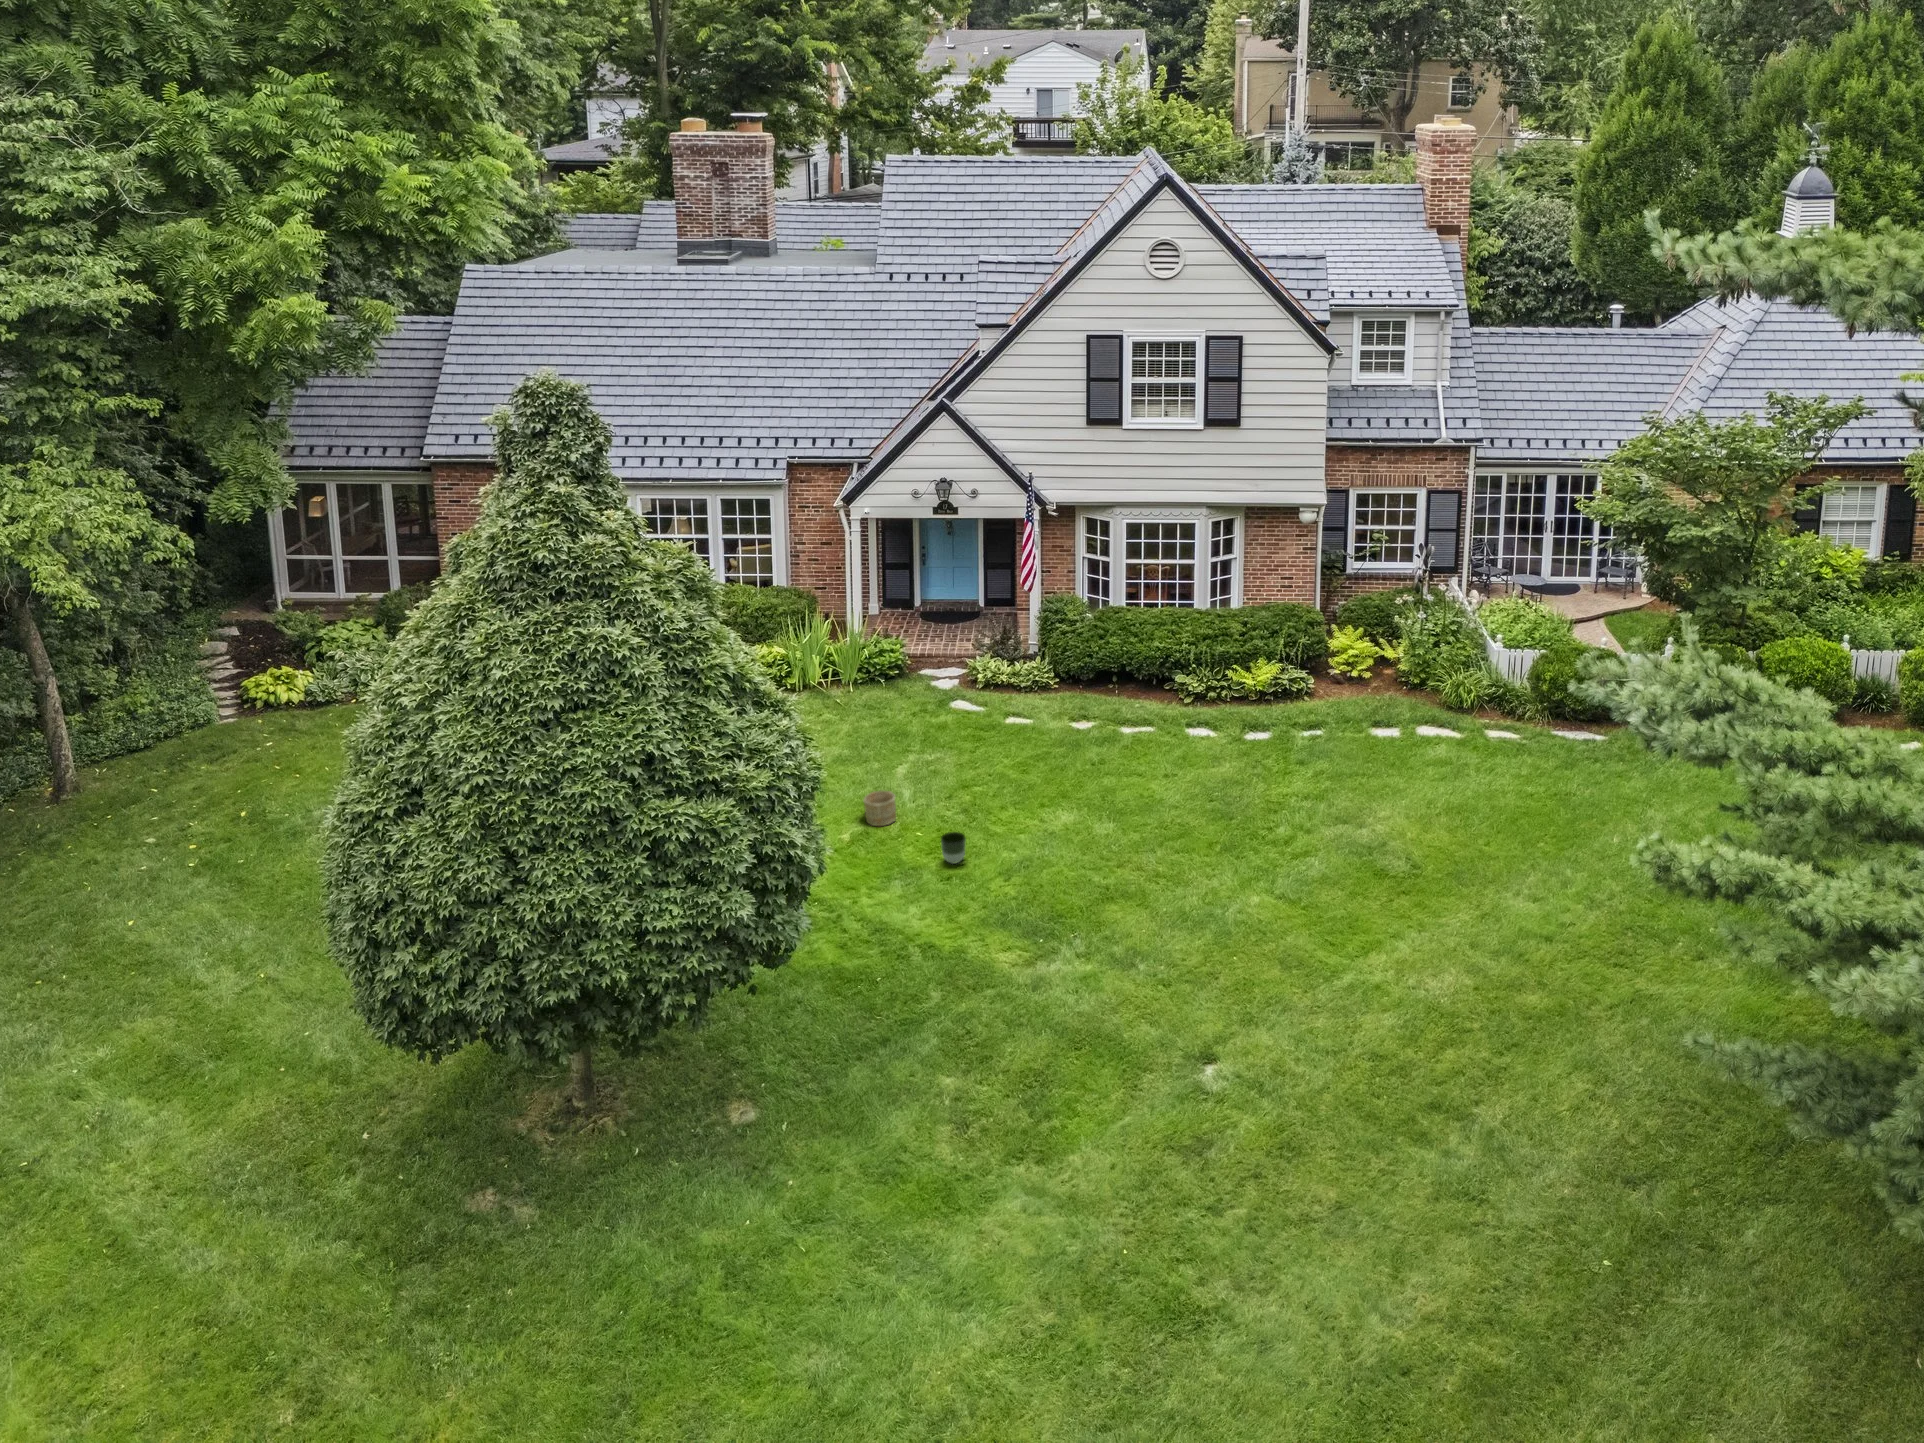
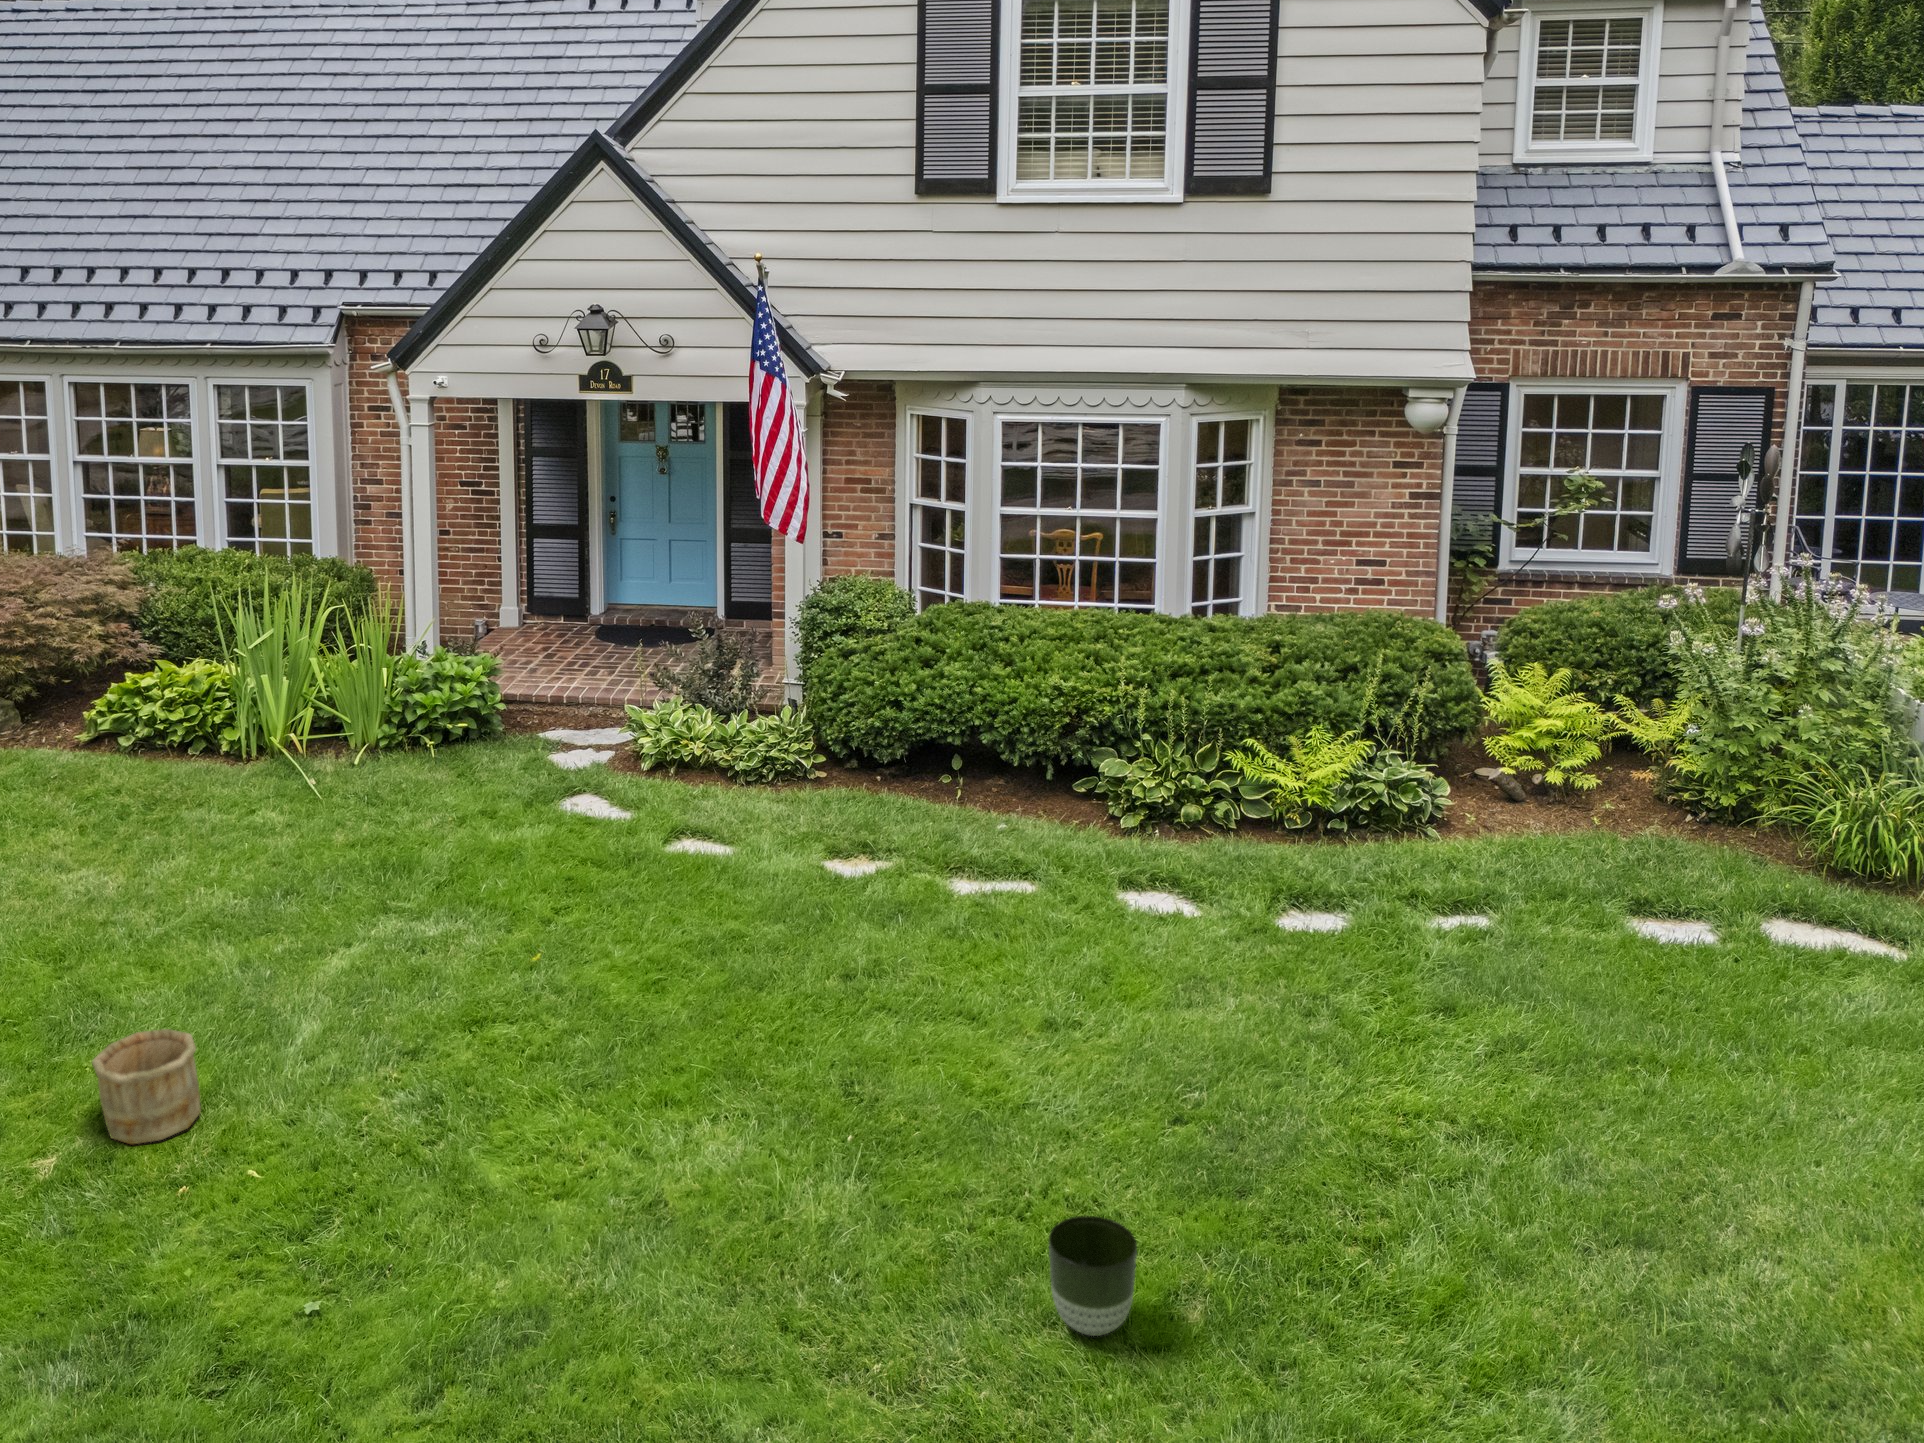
planter: present [941,832,965,864] -> present [1049,1216,1137,1336]

